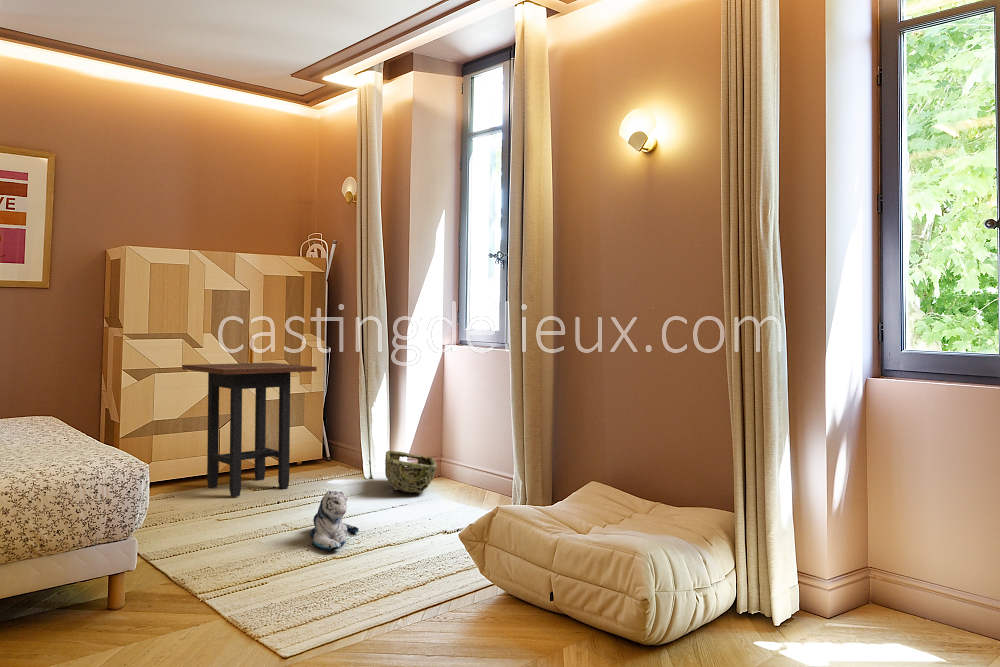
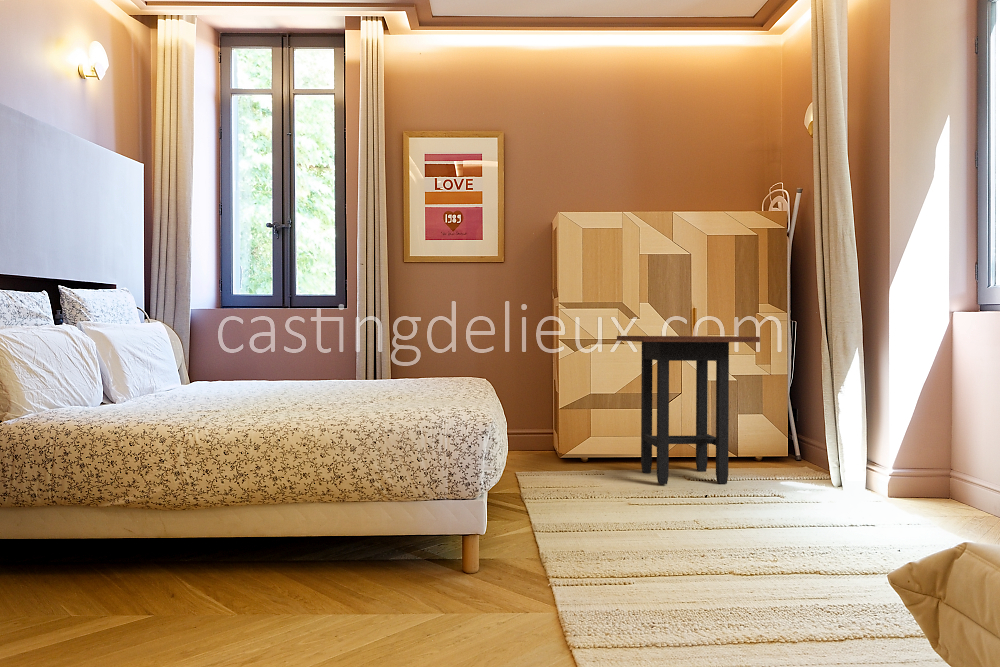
woven basket: present [385,451,437,493] -> none [849,451,932,513]
plush toy: present [309,491,359,550] -> none [713,484,783,562]

